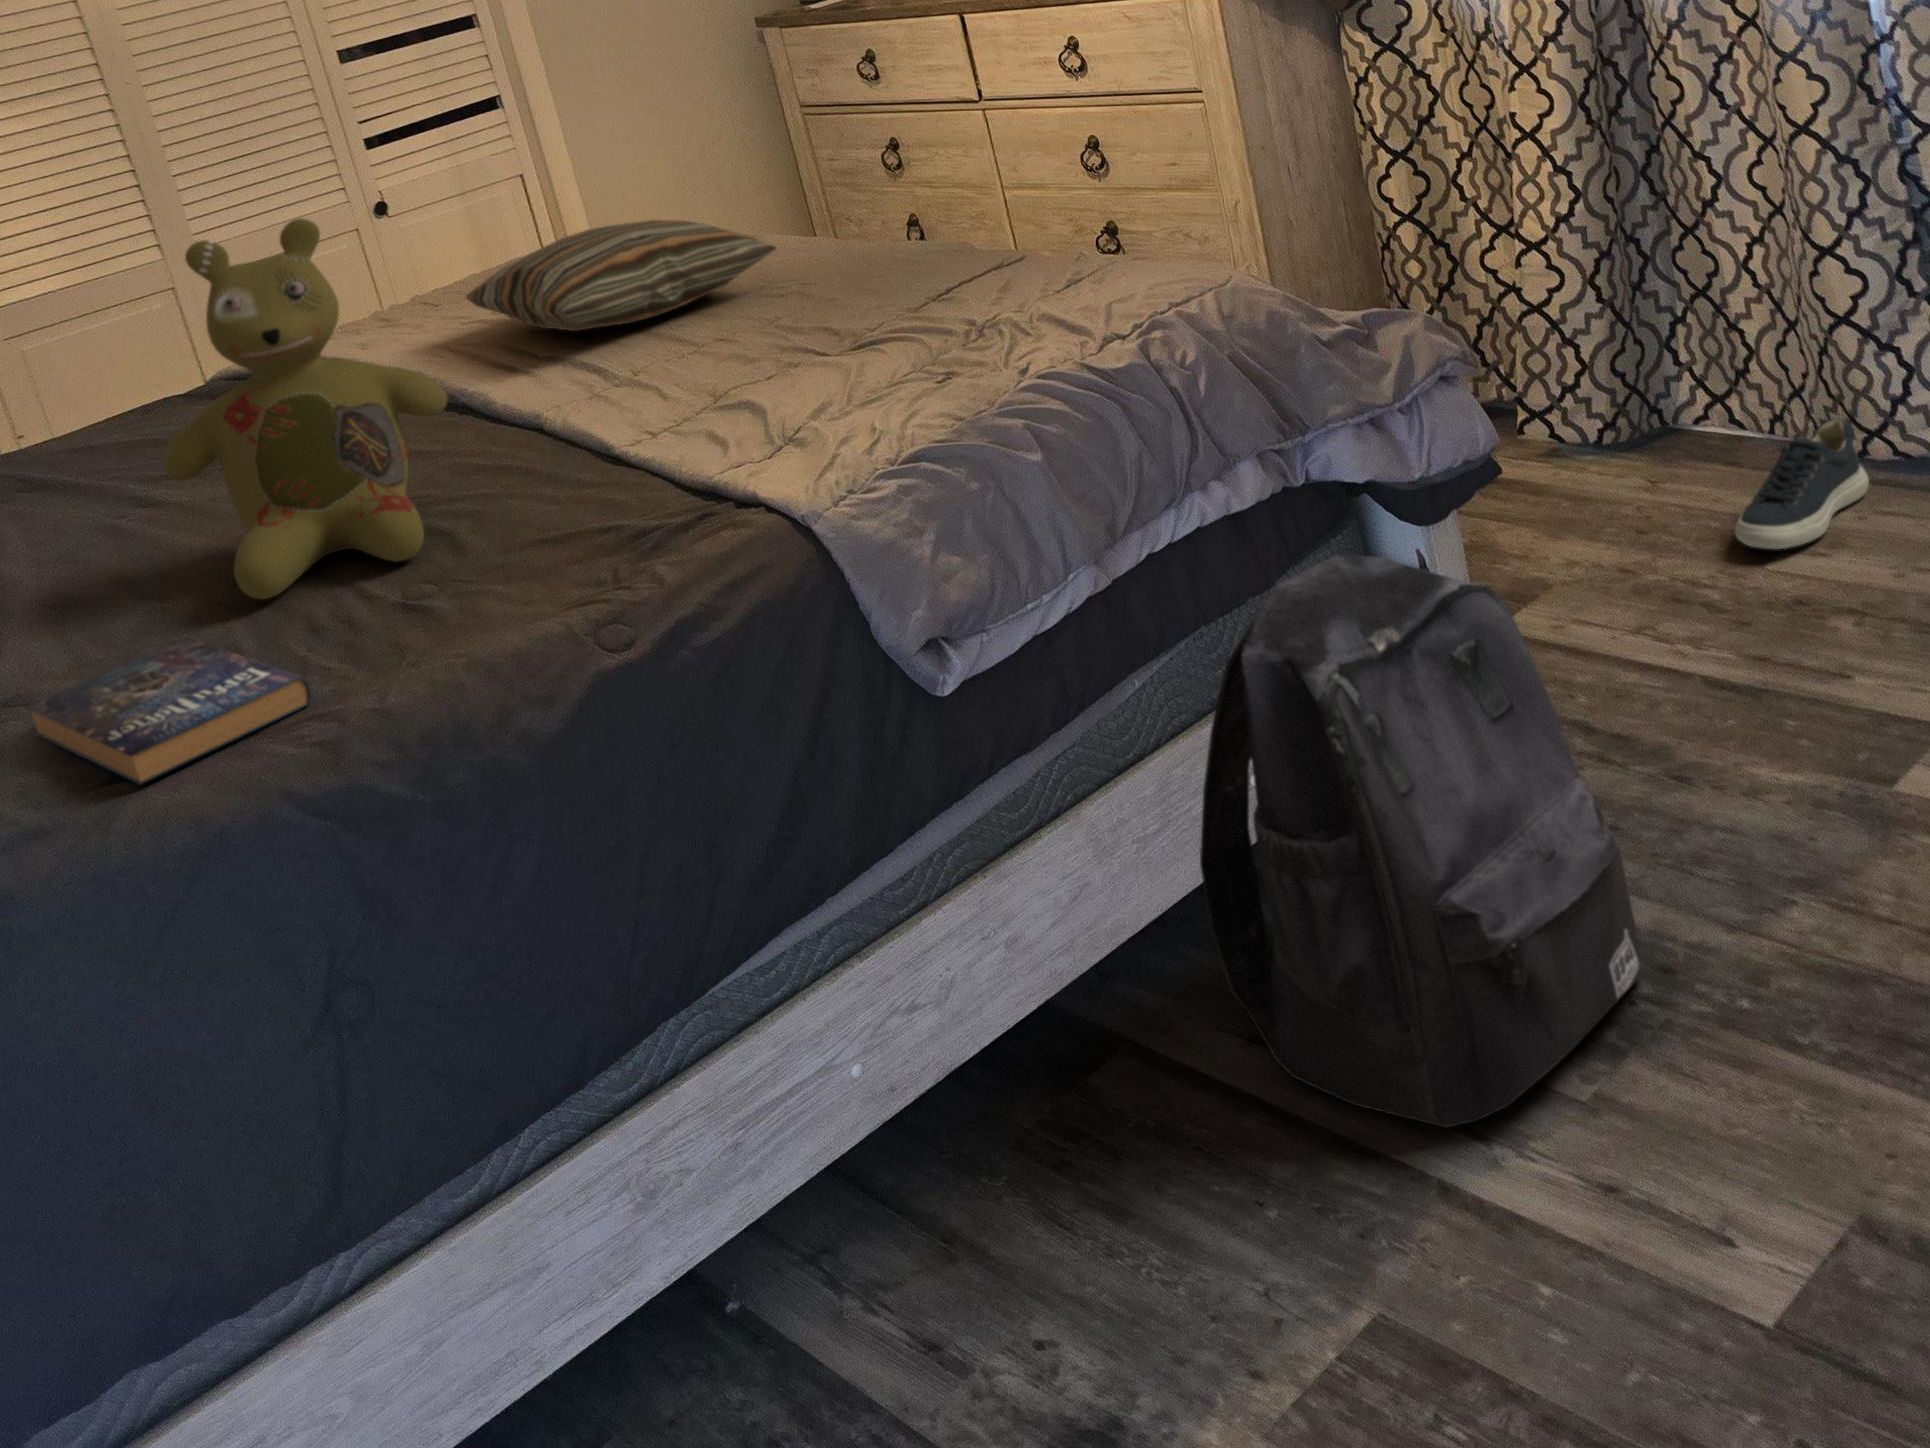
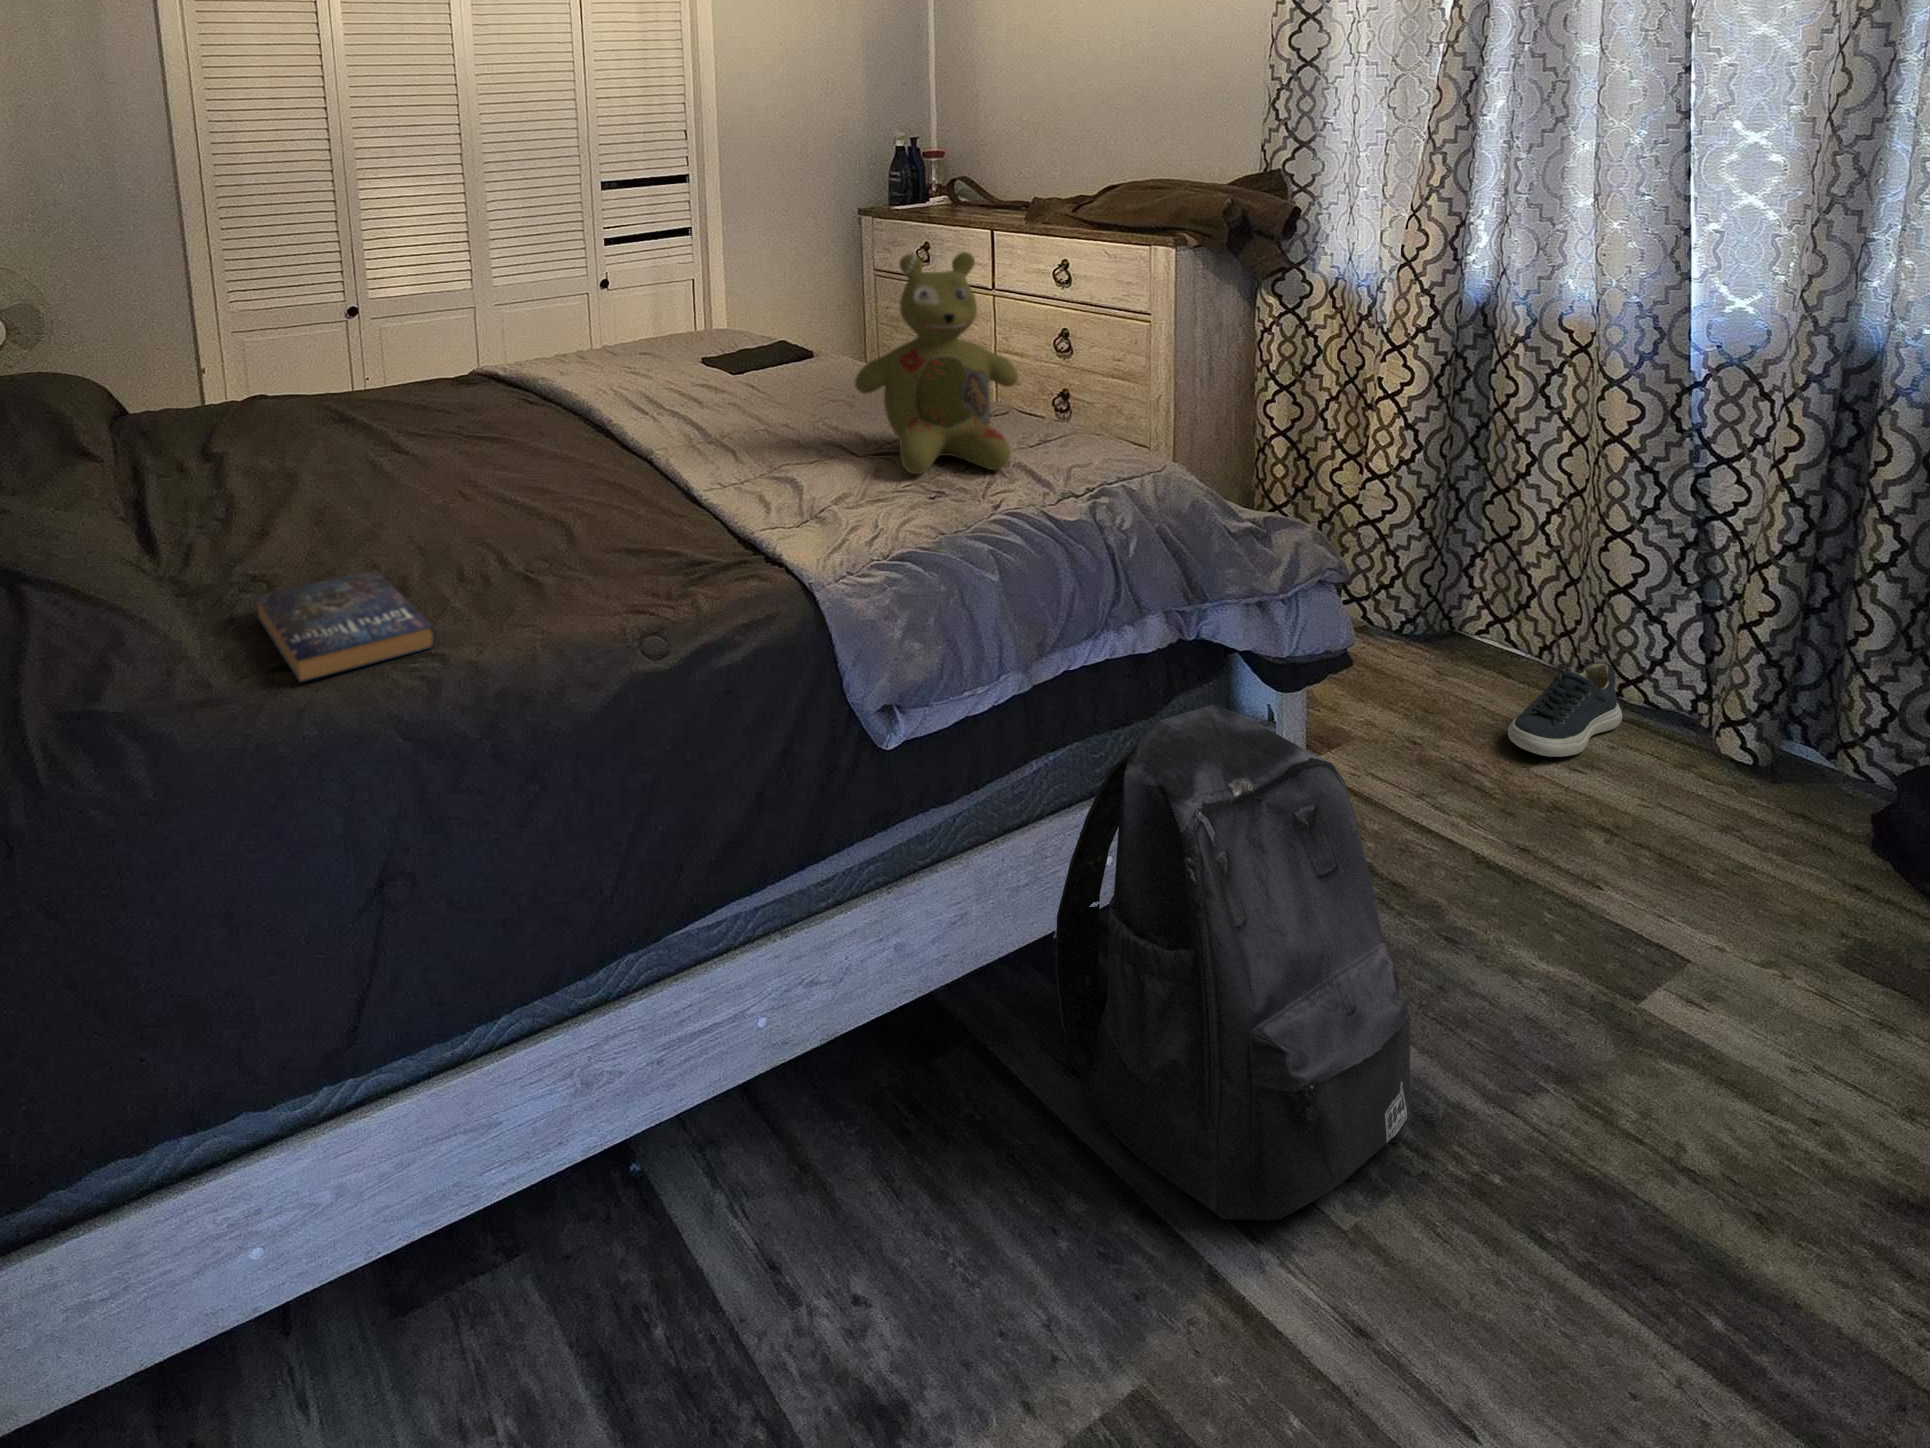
stuffed bear: present [162,218,447,599] -> present [855,252,1018,474]
pillow: present [466,220,776,331] -> none [635,331,842,399]

